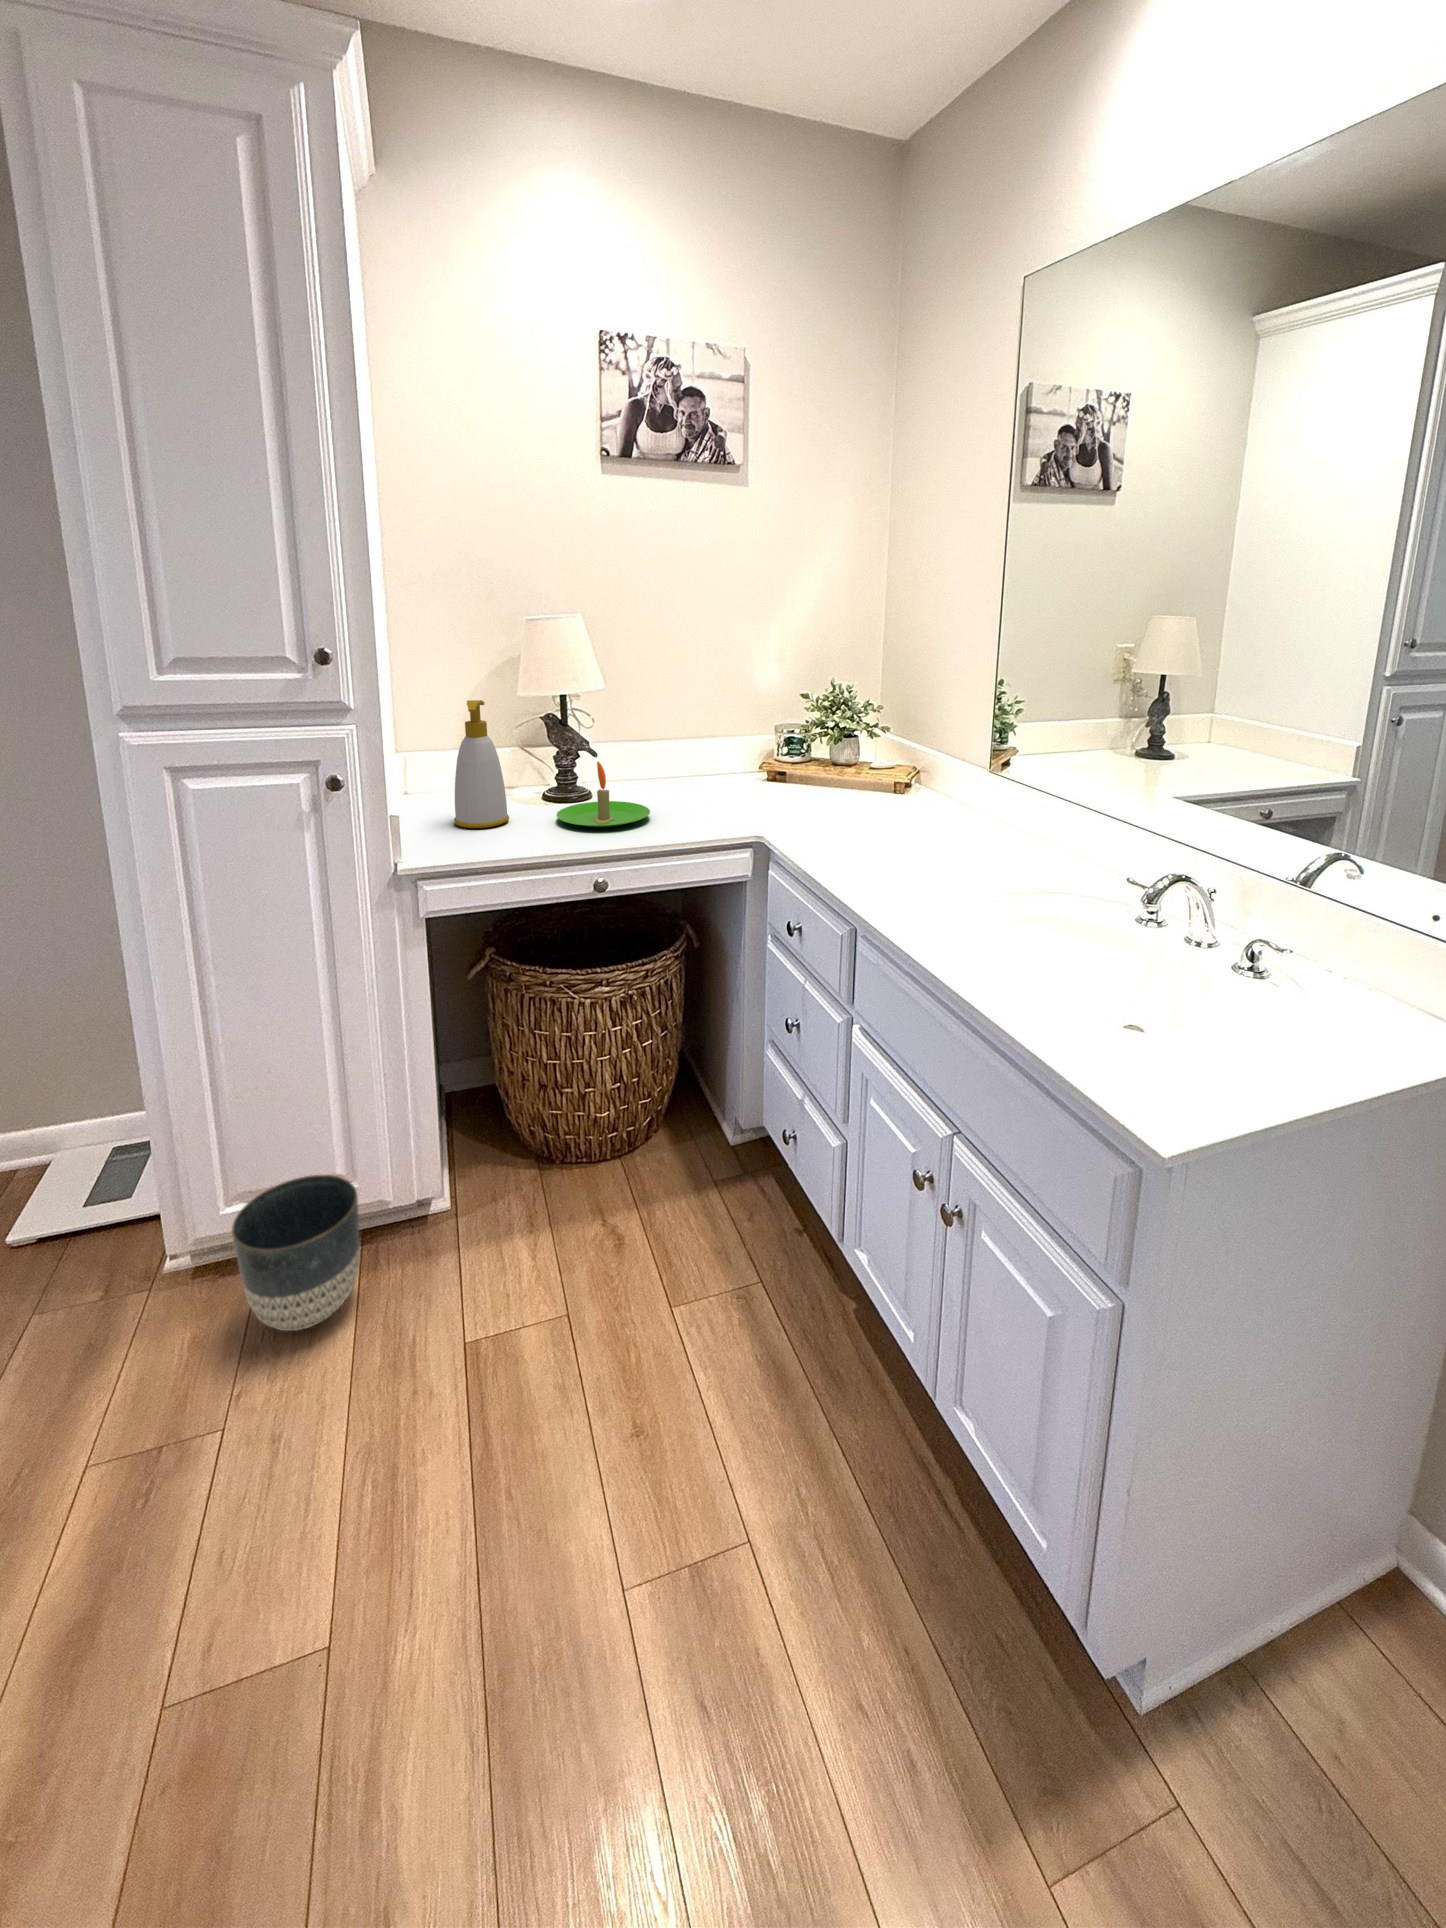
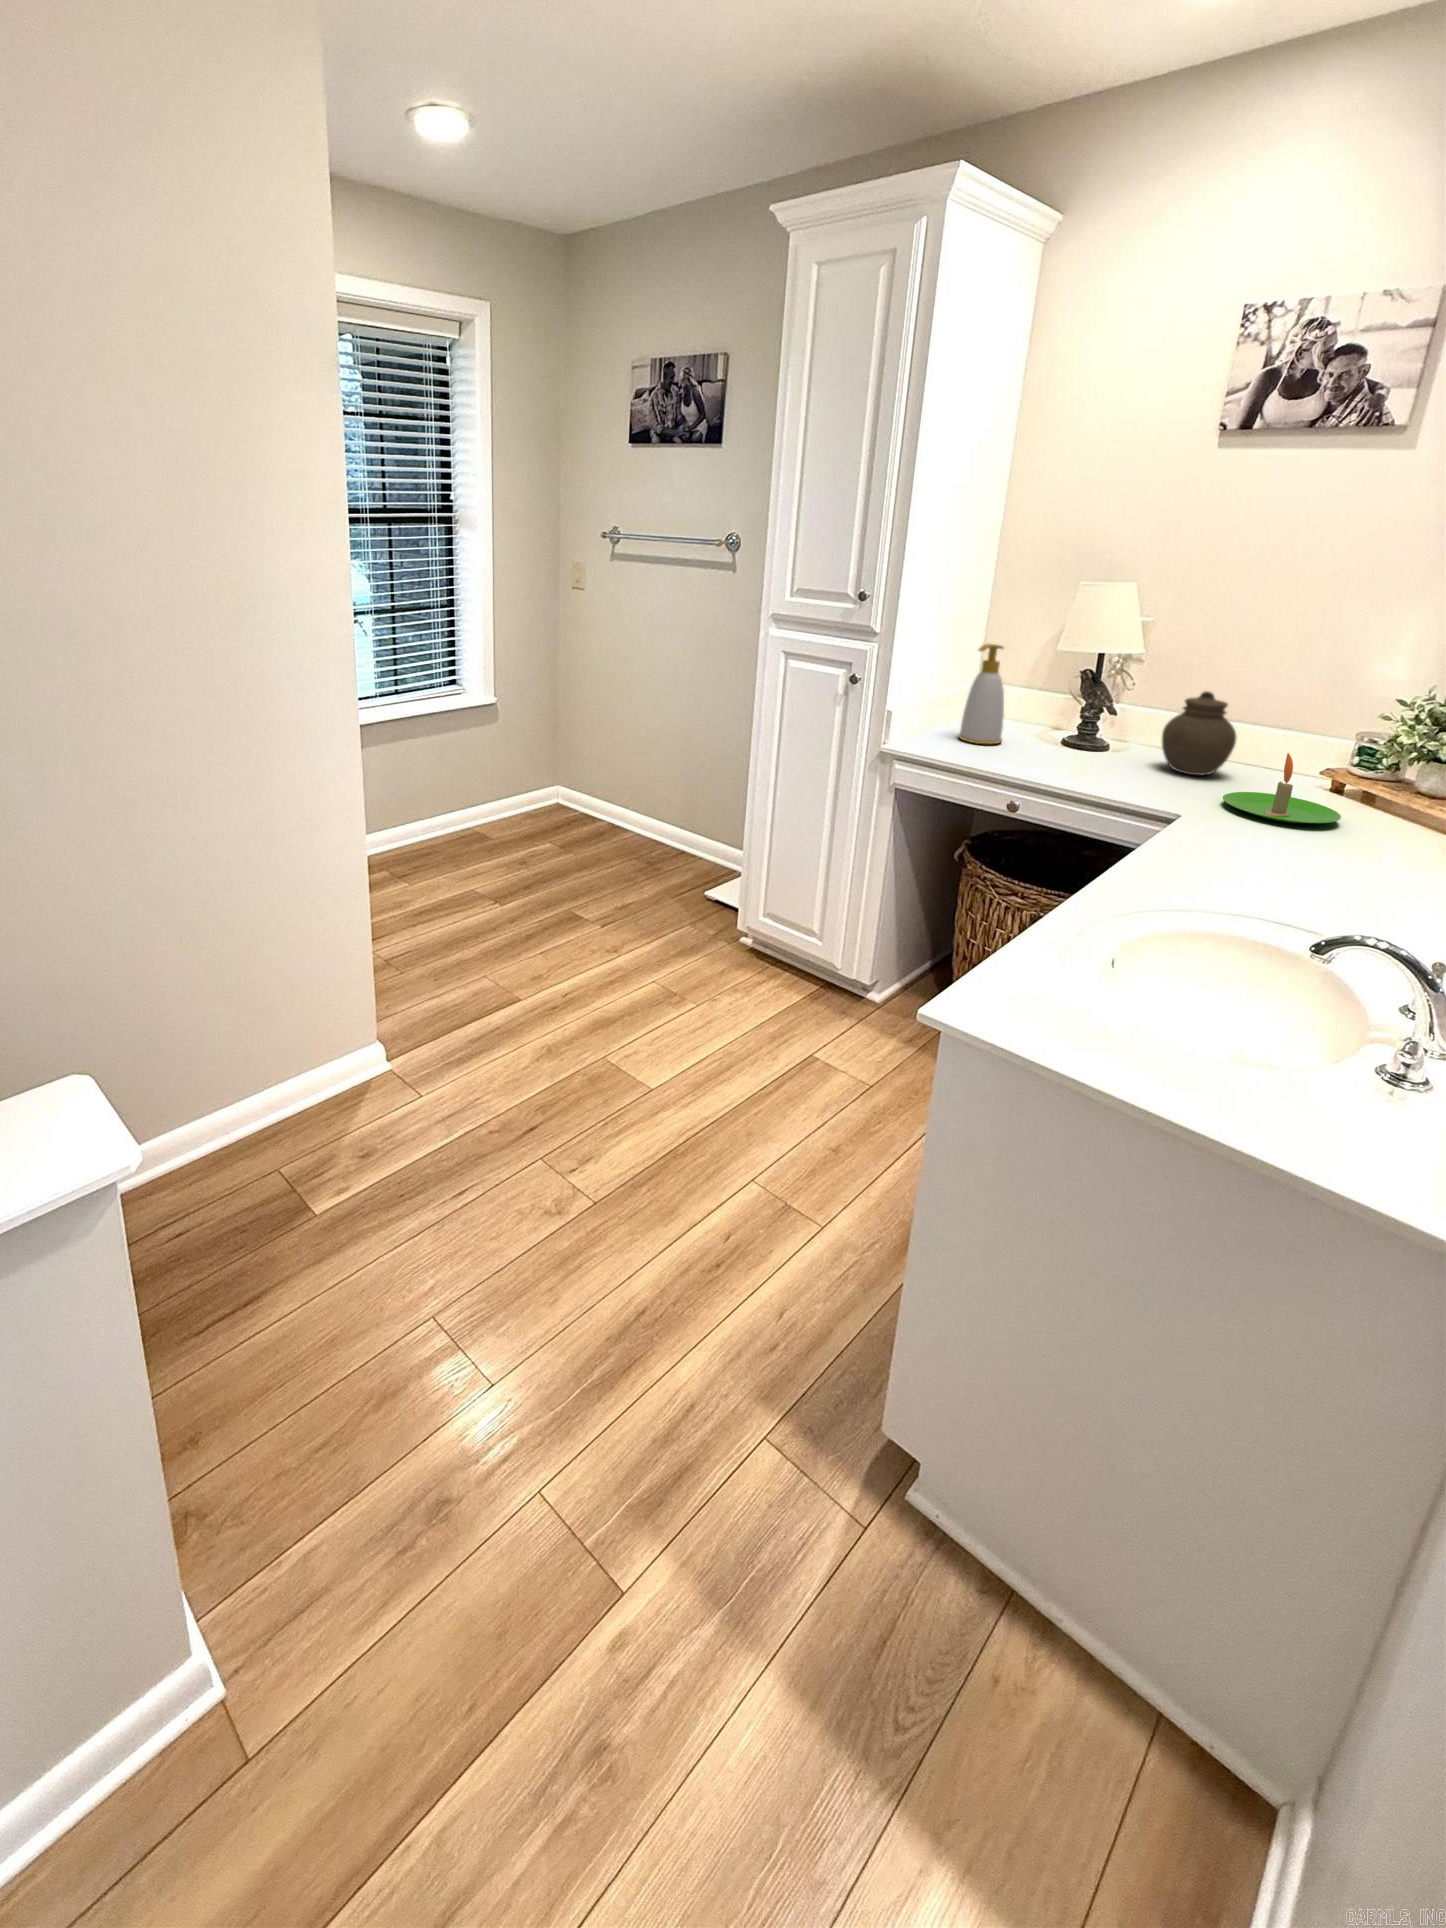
jar: none [651,714,712,798] -> present [1162,691,1237,776]
candle: present [556,761,650,827] -> present [1223,753,1341,823]
planter: present [232,1175,360,1331] -> none [738,912,805,997]

